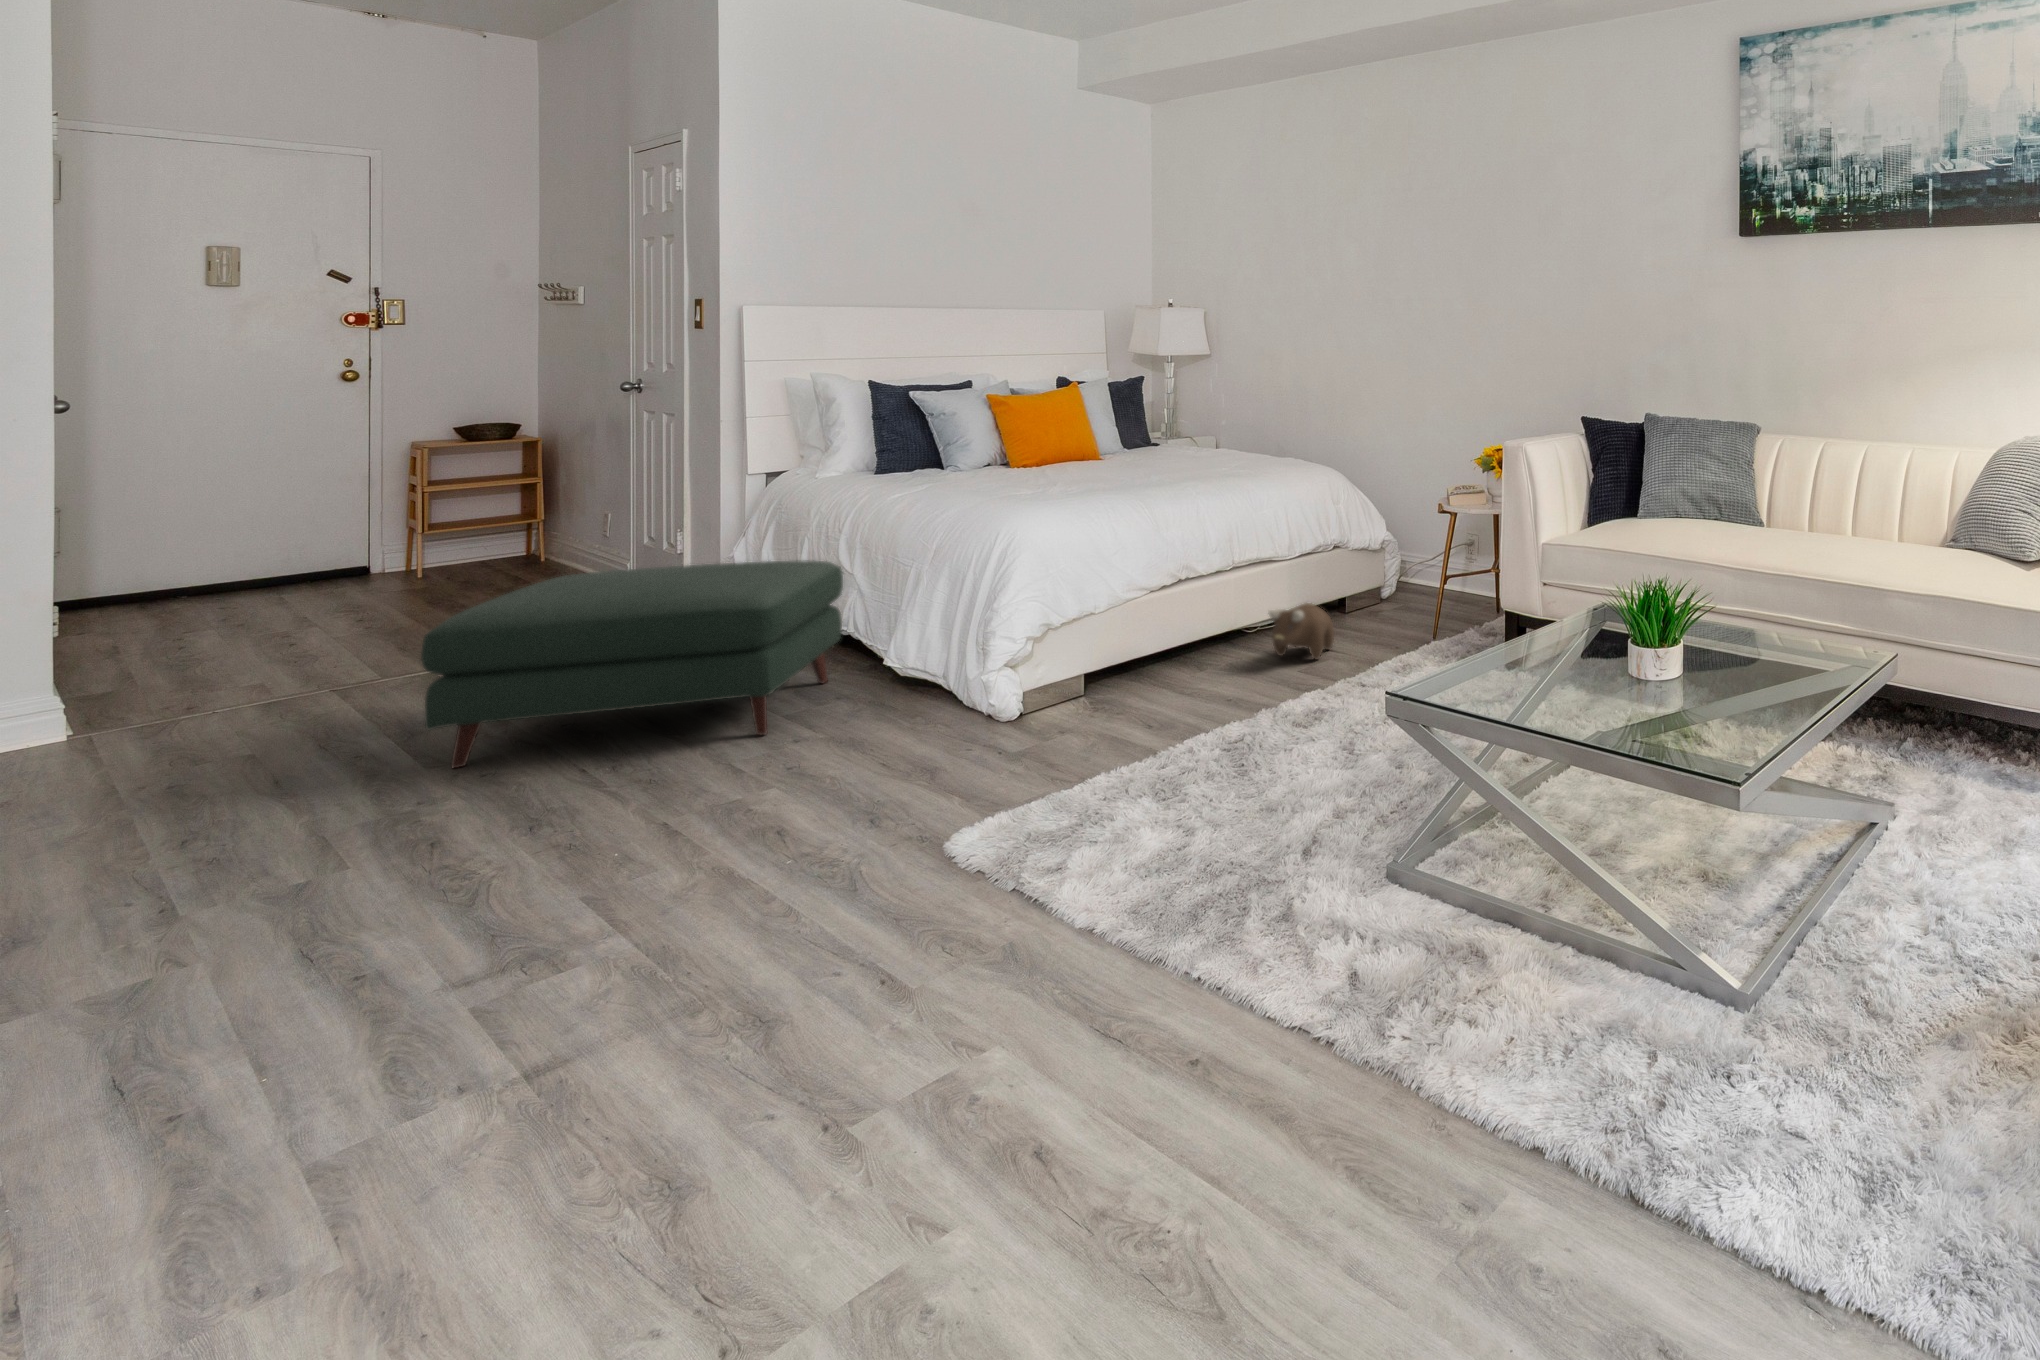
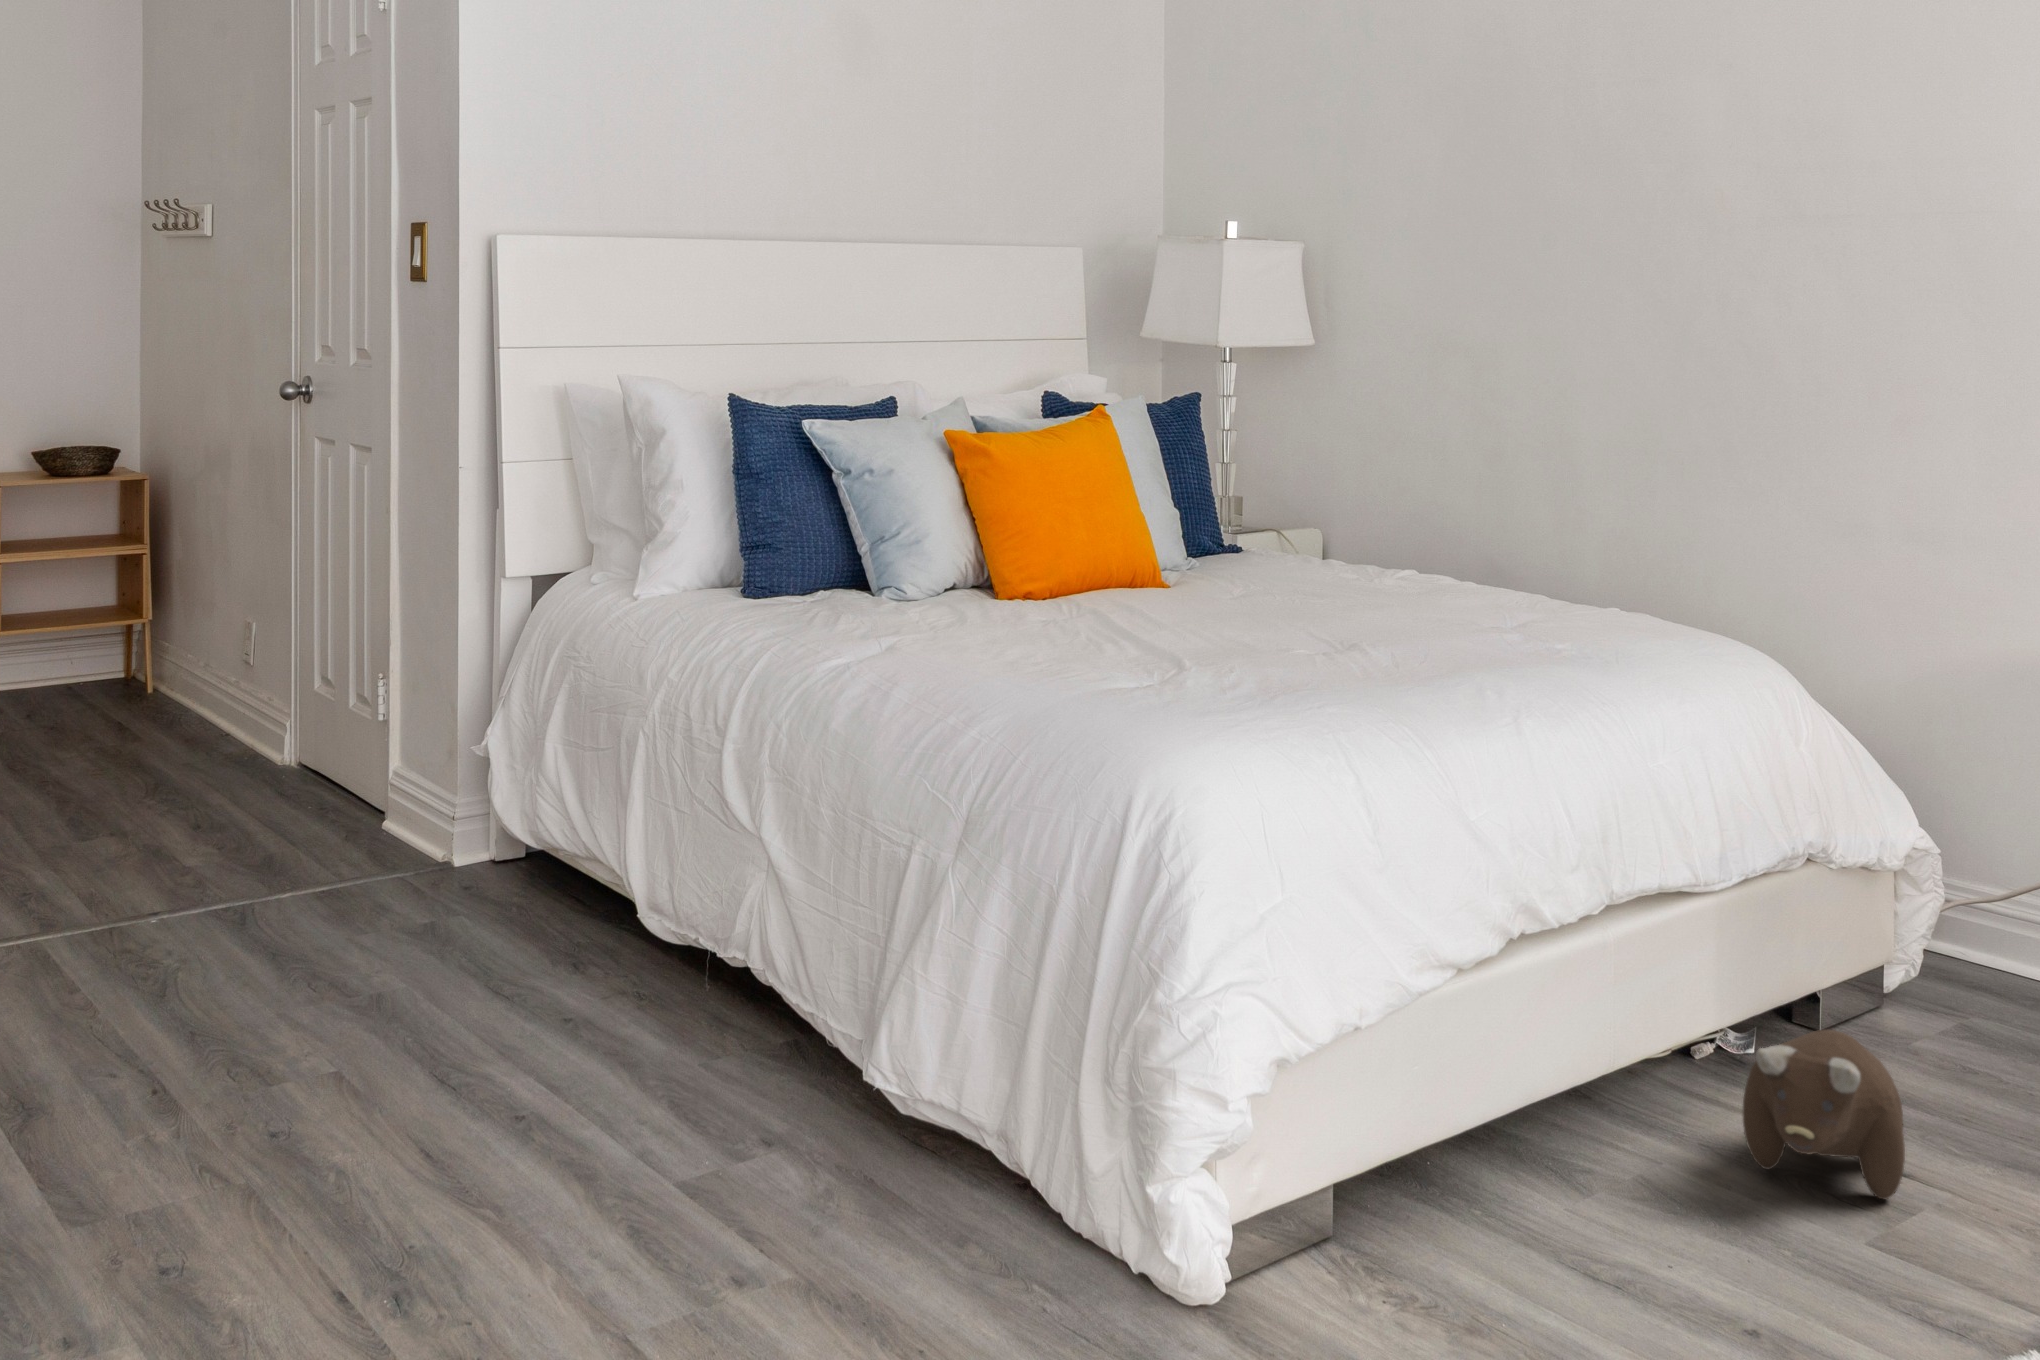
ottoman: present [421,560,843,768] -> none [58,796,746,1240]

